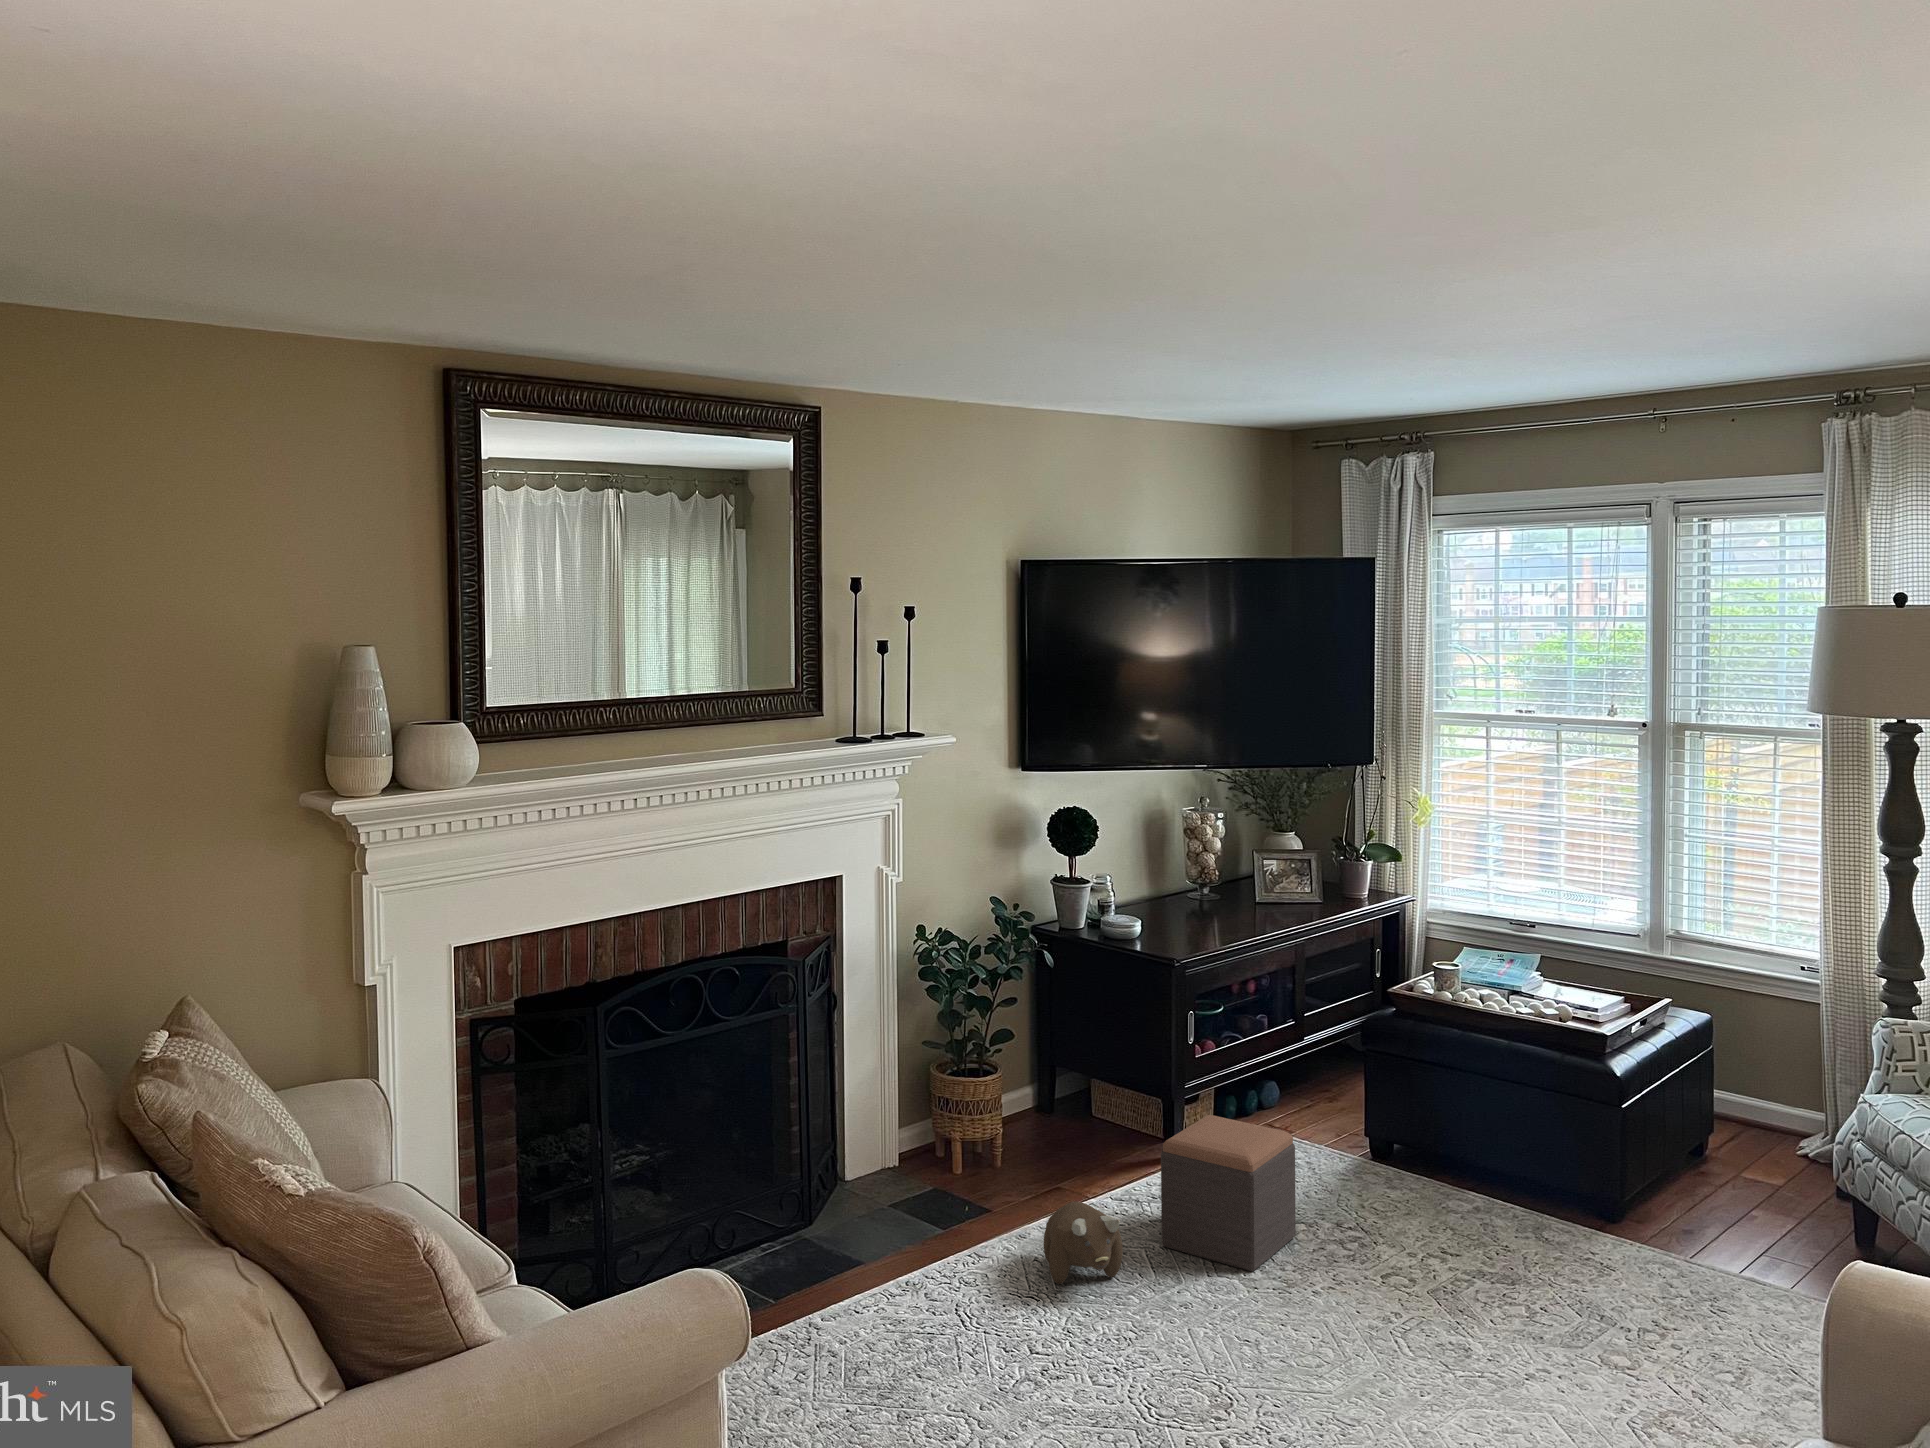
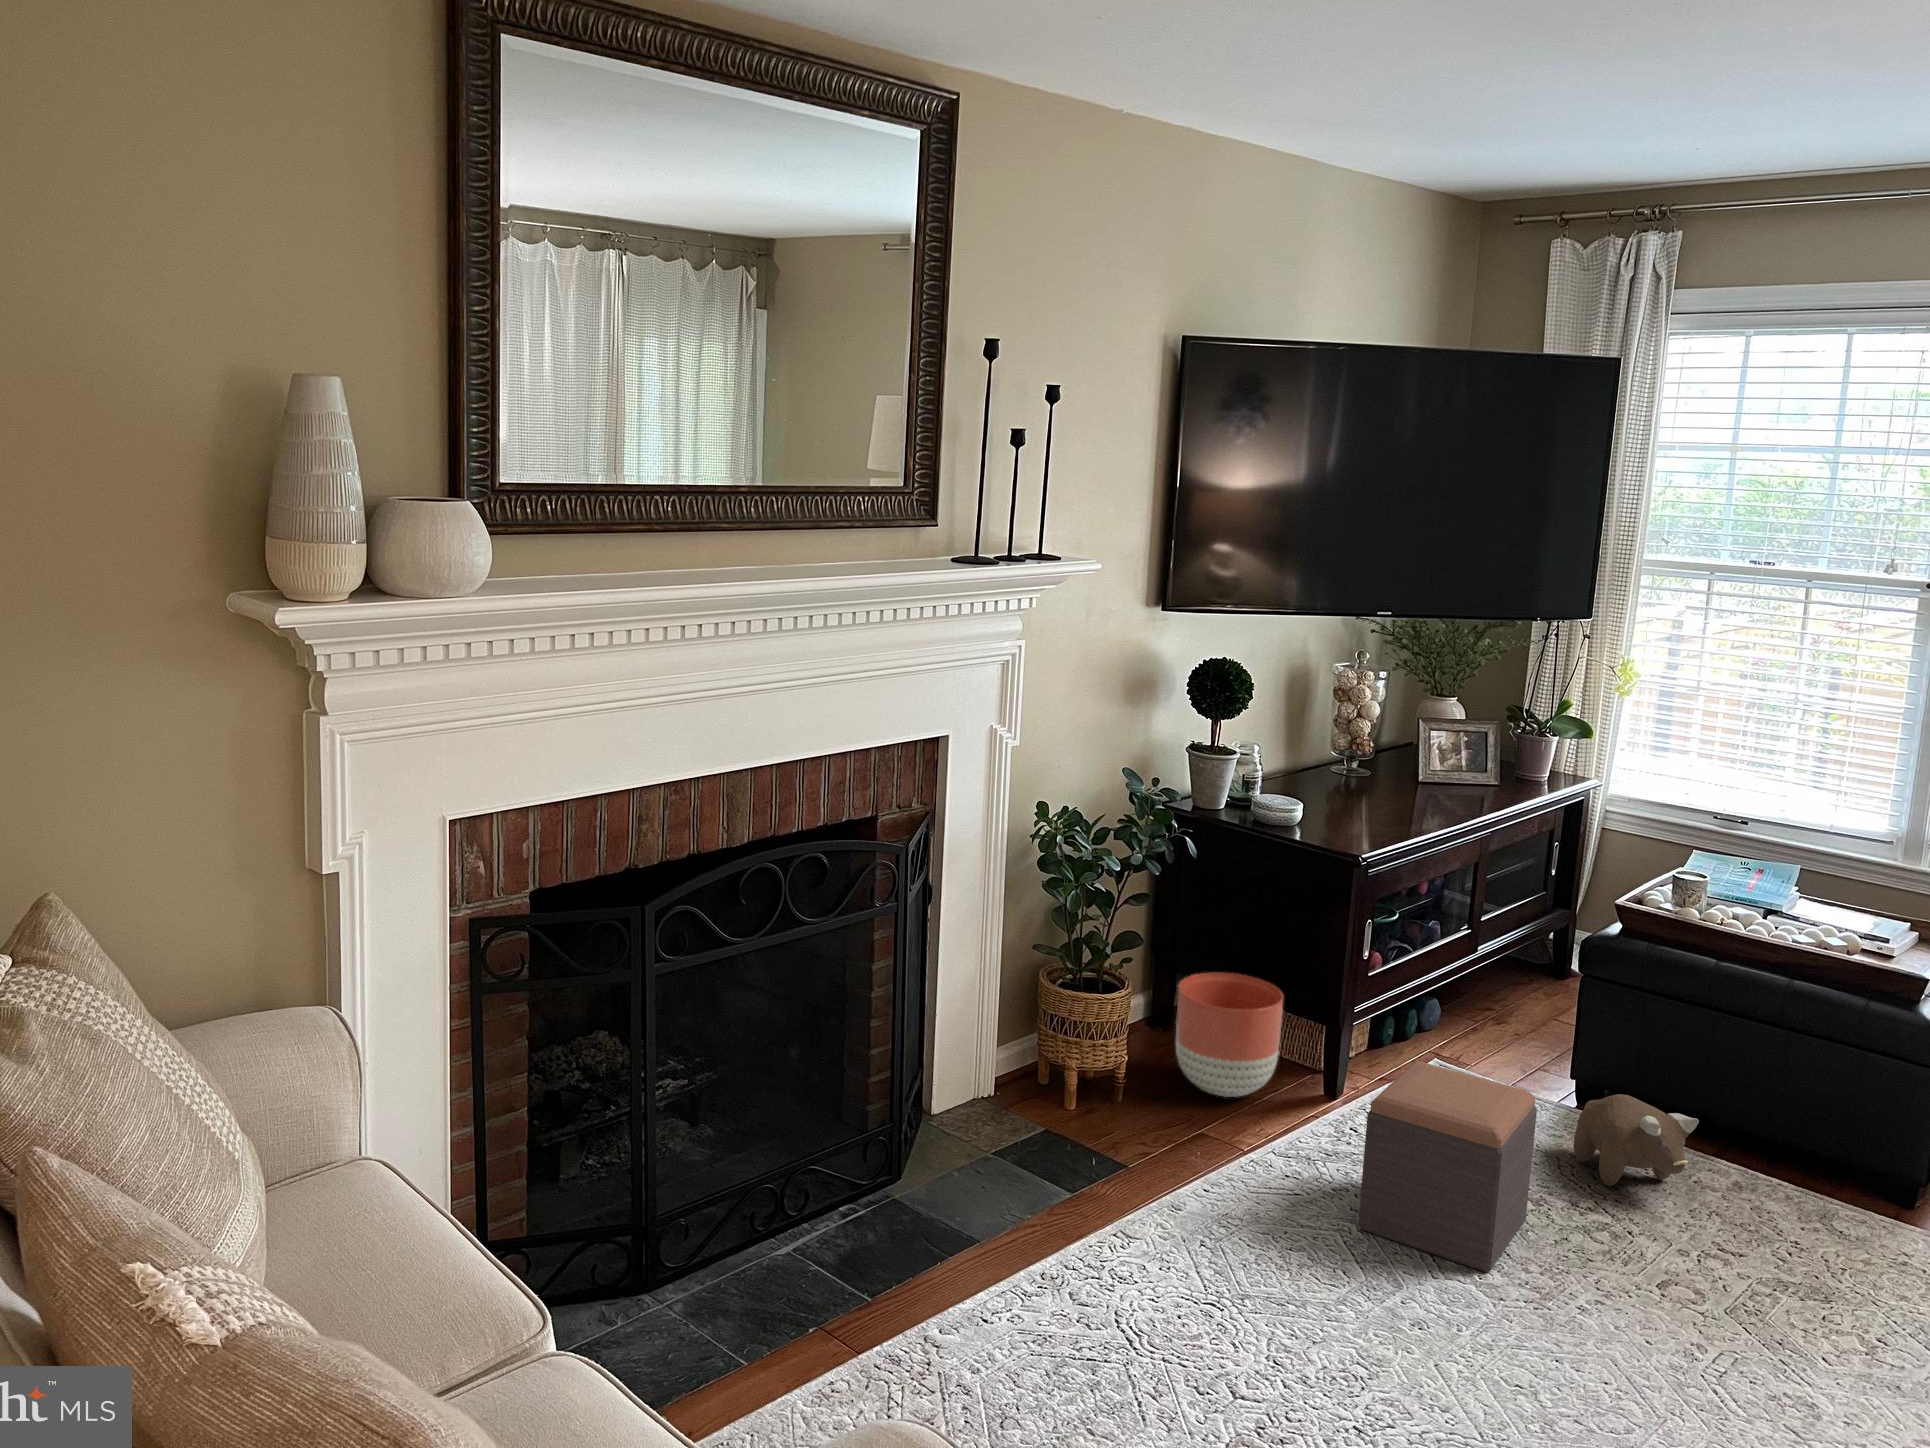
planter: none [1044,1061,1127,1160] -> present [1176,973,1283,1097]
plush toy: present [1044,1202,1123,1284] -> present [1574,1094,1699,1186]

